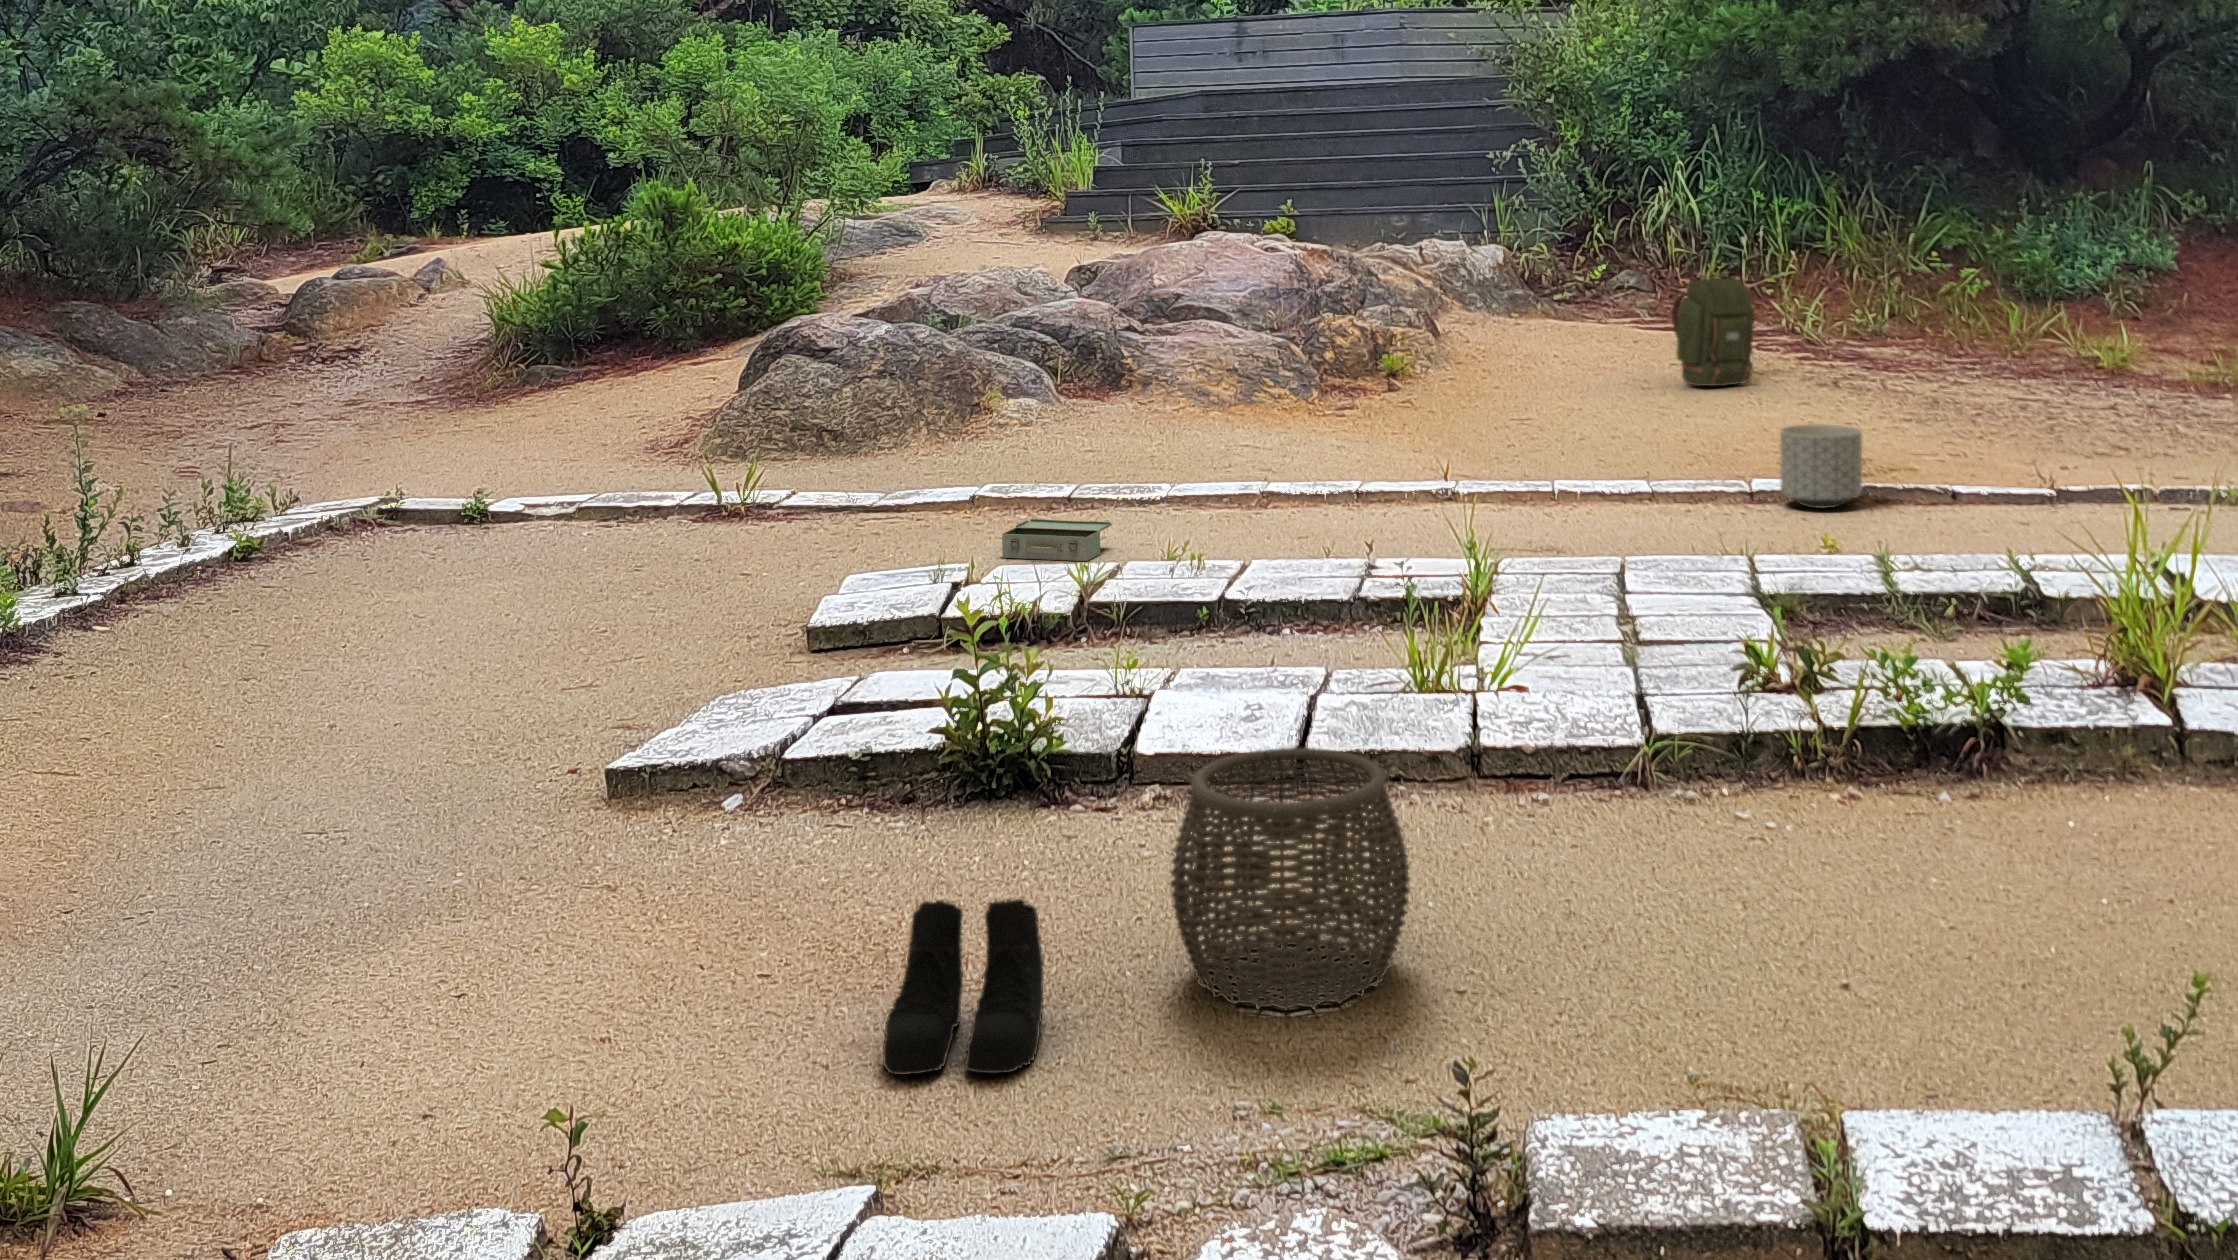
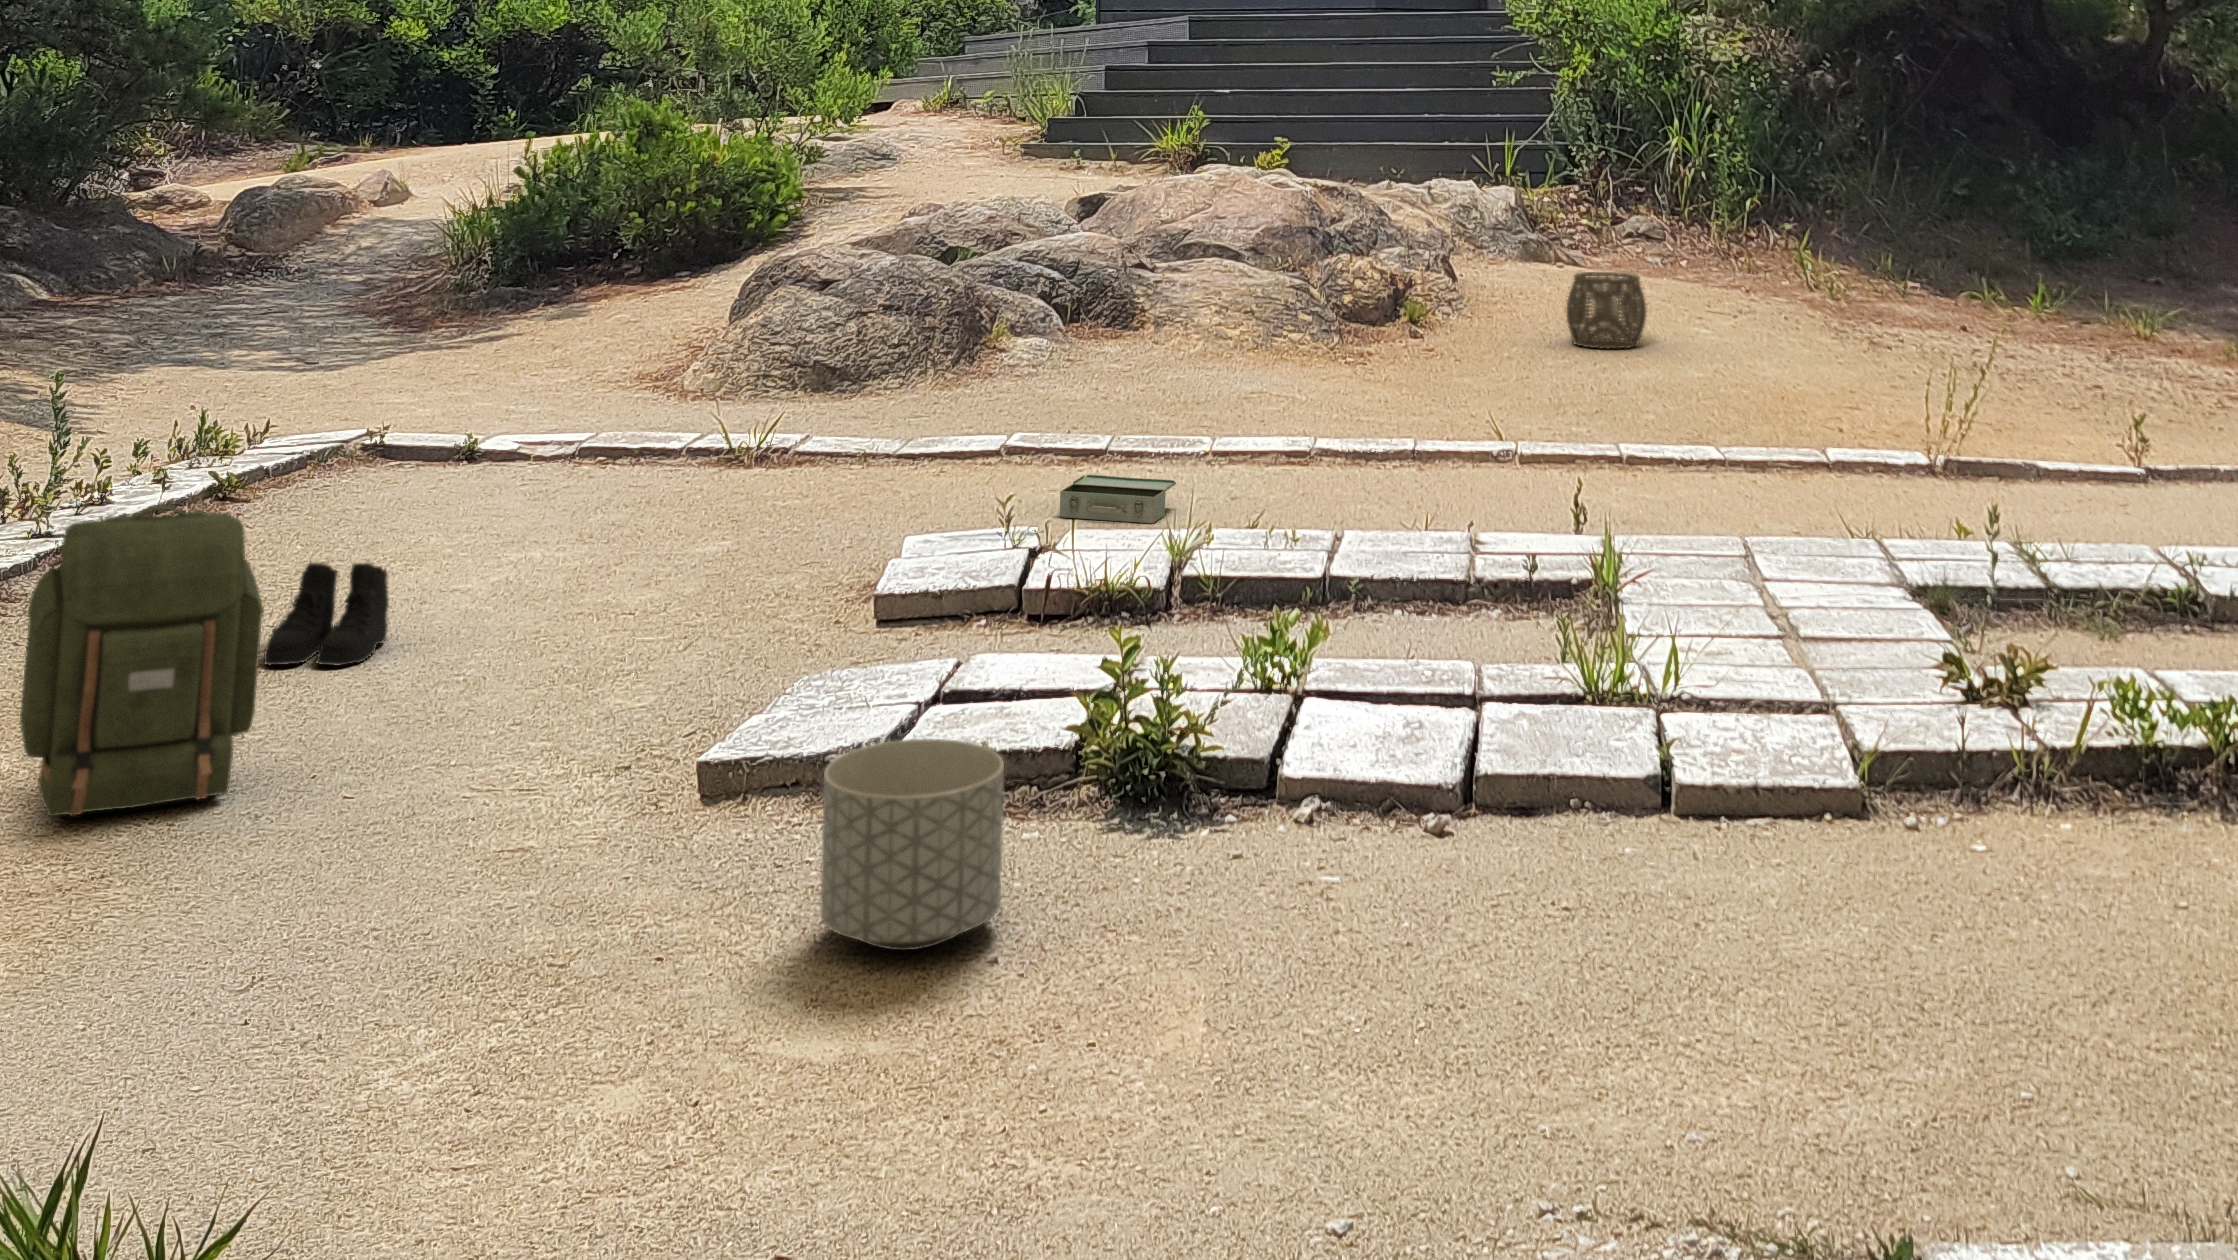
backpack: present [1671,276,1754,386] -> present [20,505,264,816]
planter: present [1780,424,1862,509] -> present [820,739,1004,950]
woven basket: present [1170,748,1410,1010] -> present [1566,272,1646,349]
boots: present [883,899,1044,1075] -> present [264,562,389,665]

